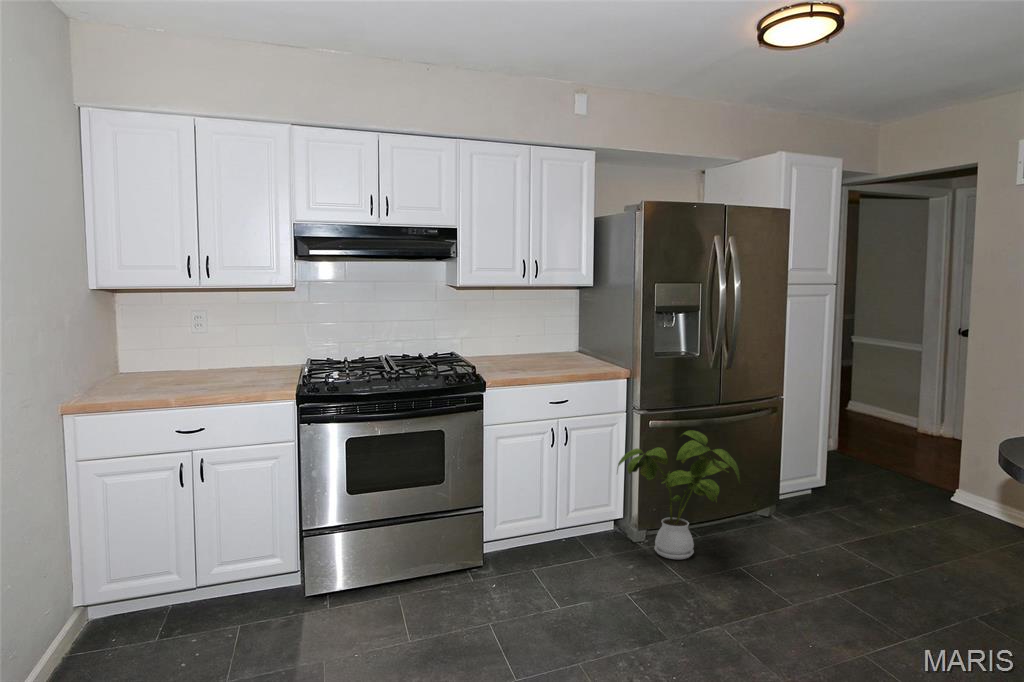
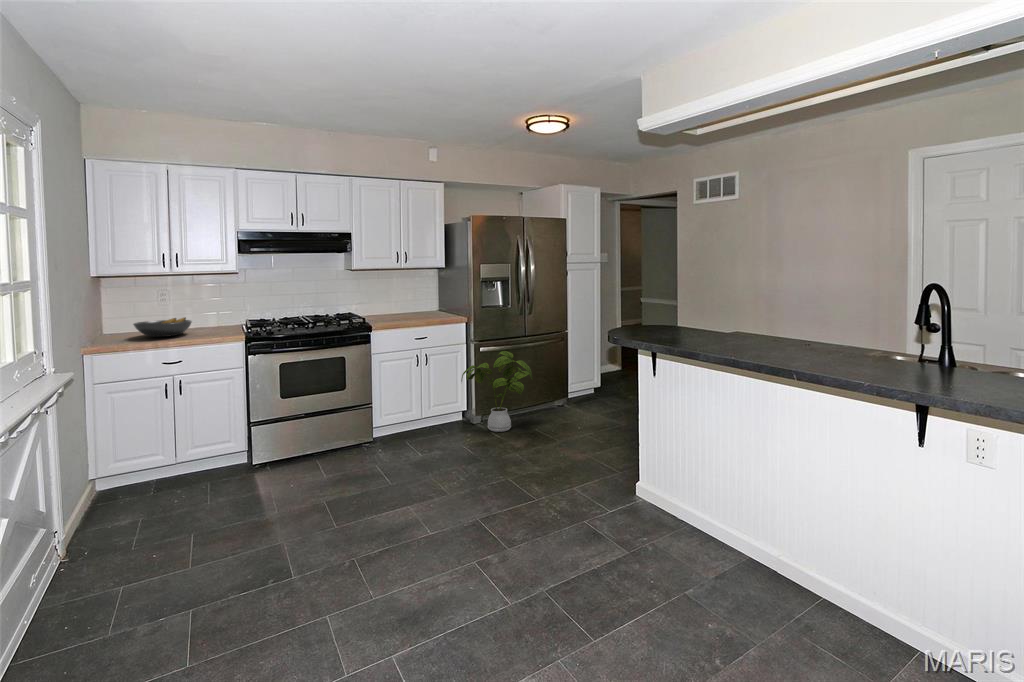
fruit bowl: none [141,357,223,386] -> present [133,318,192,337]

